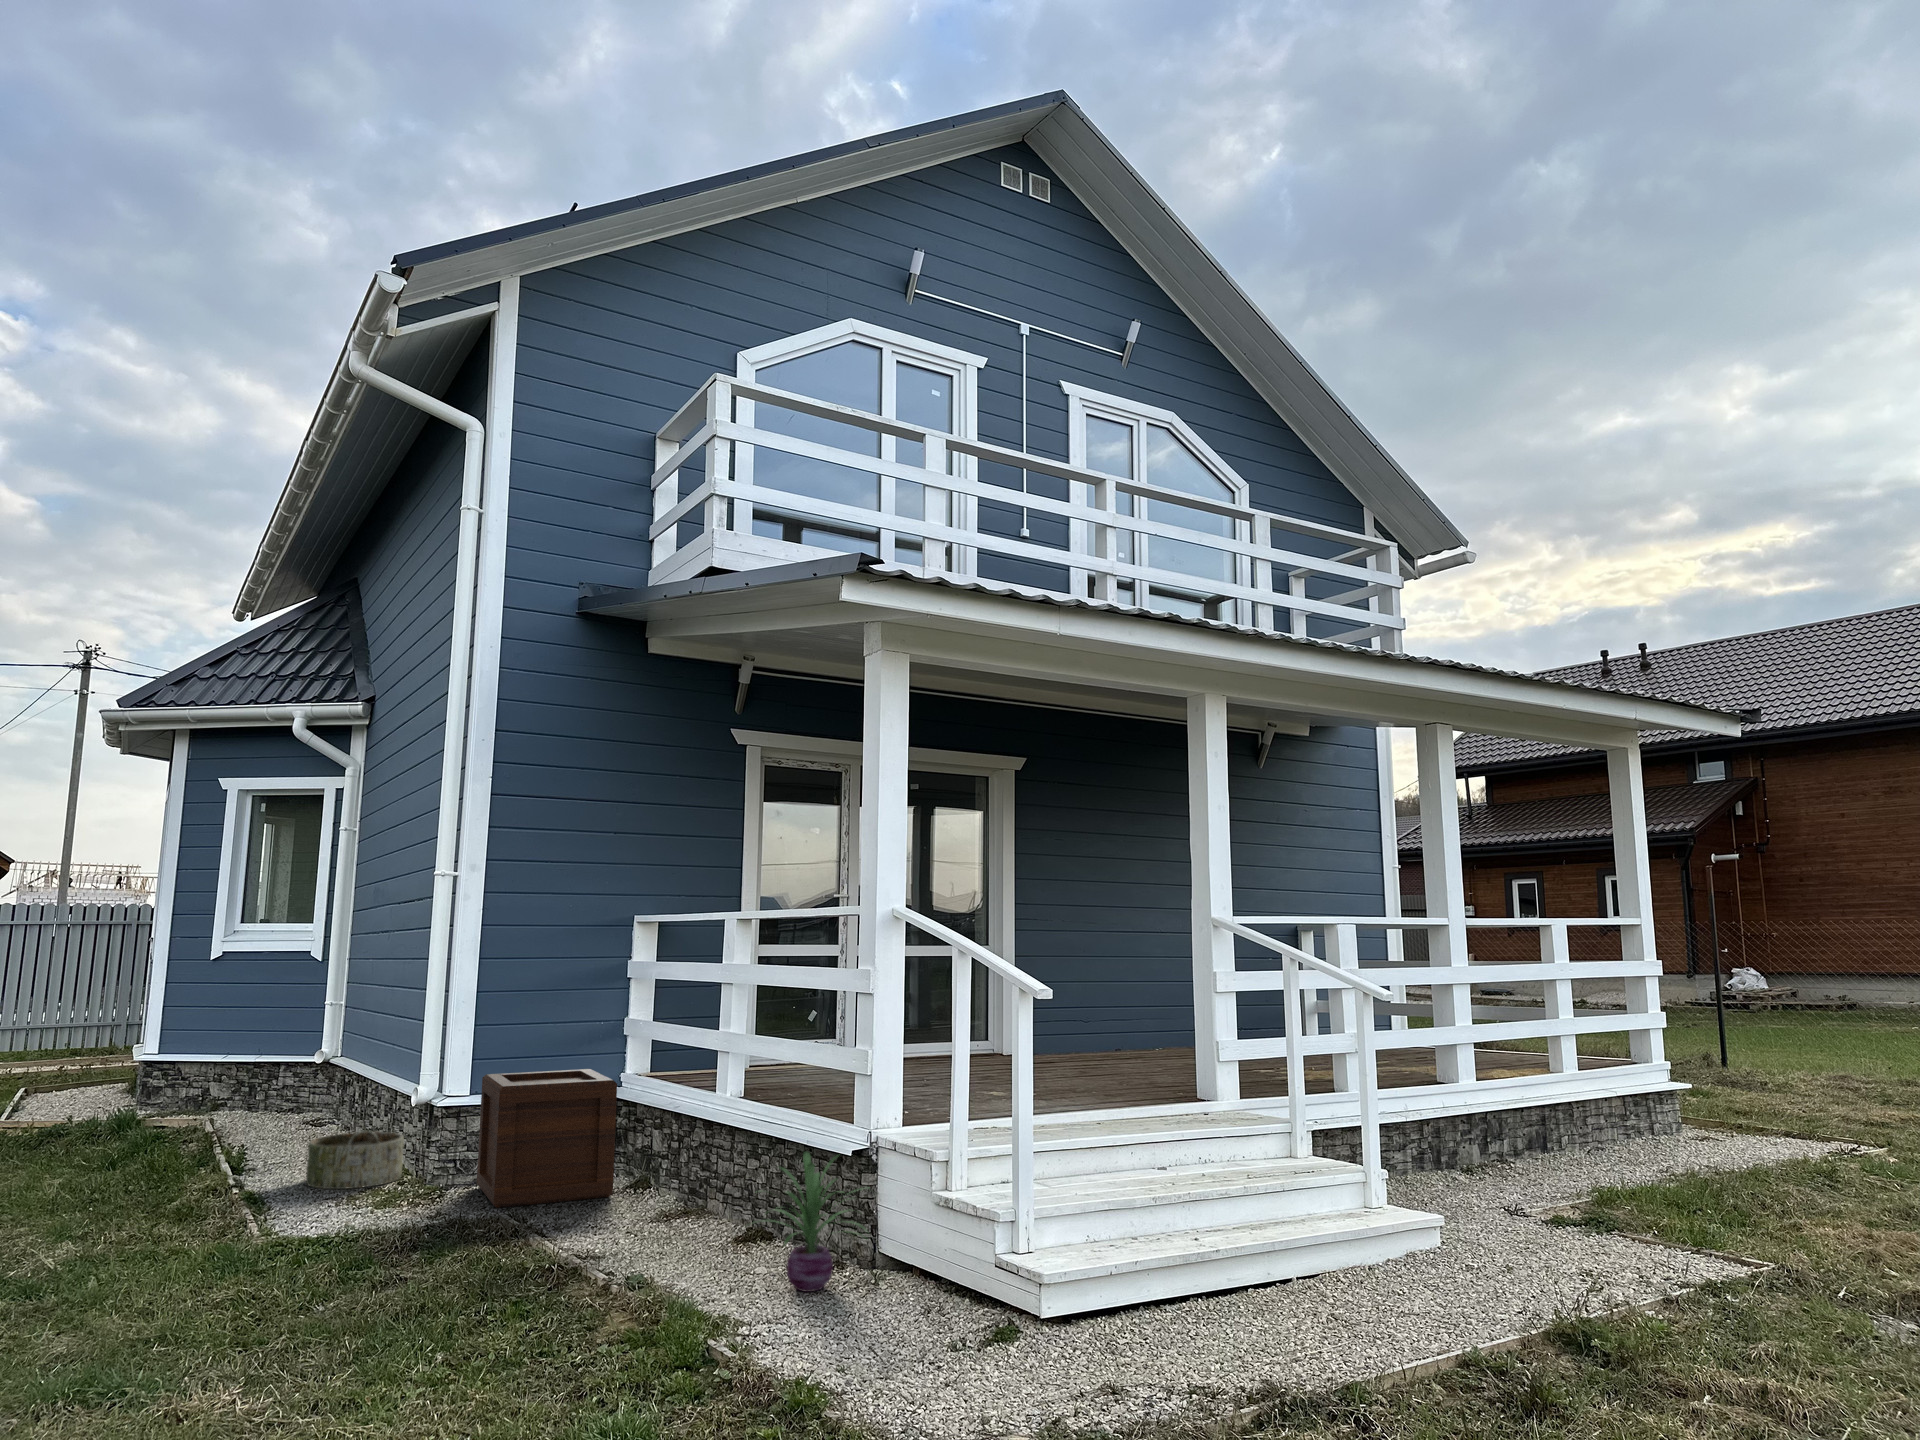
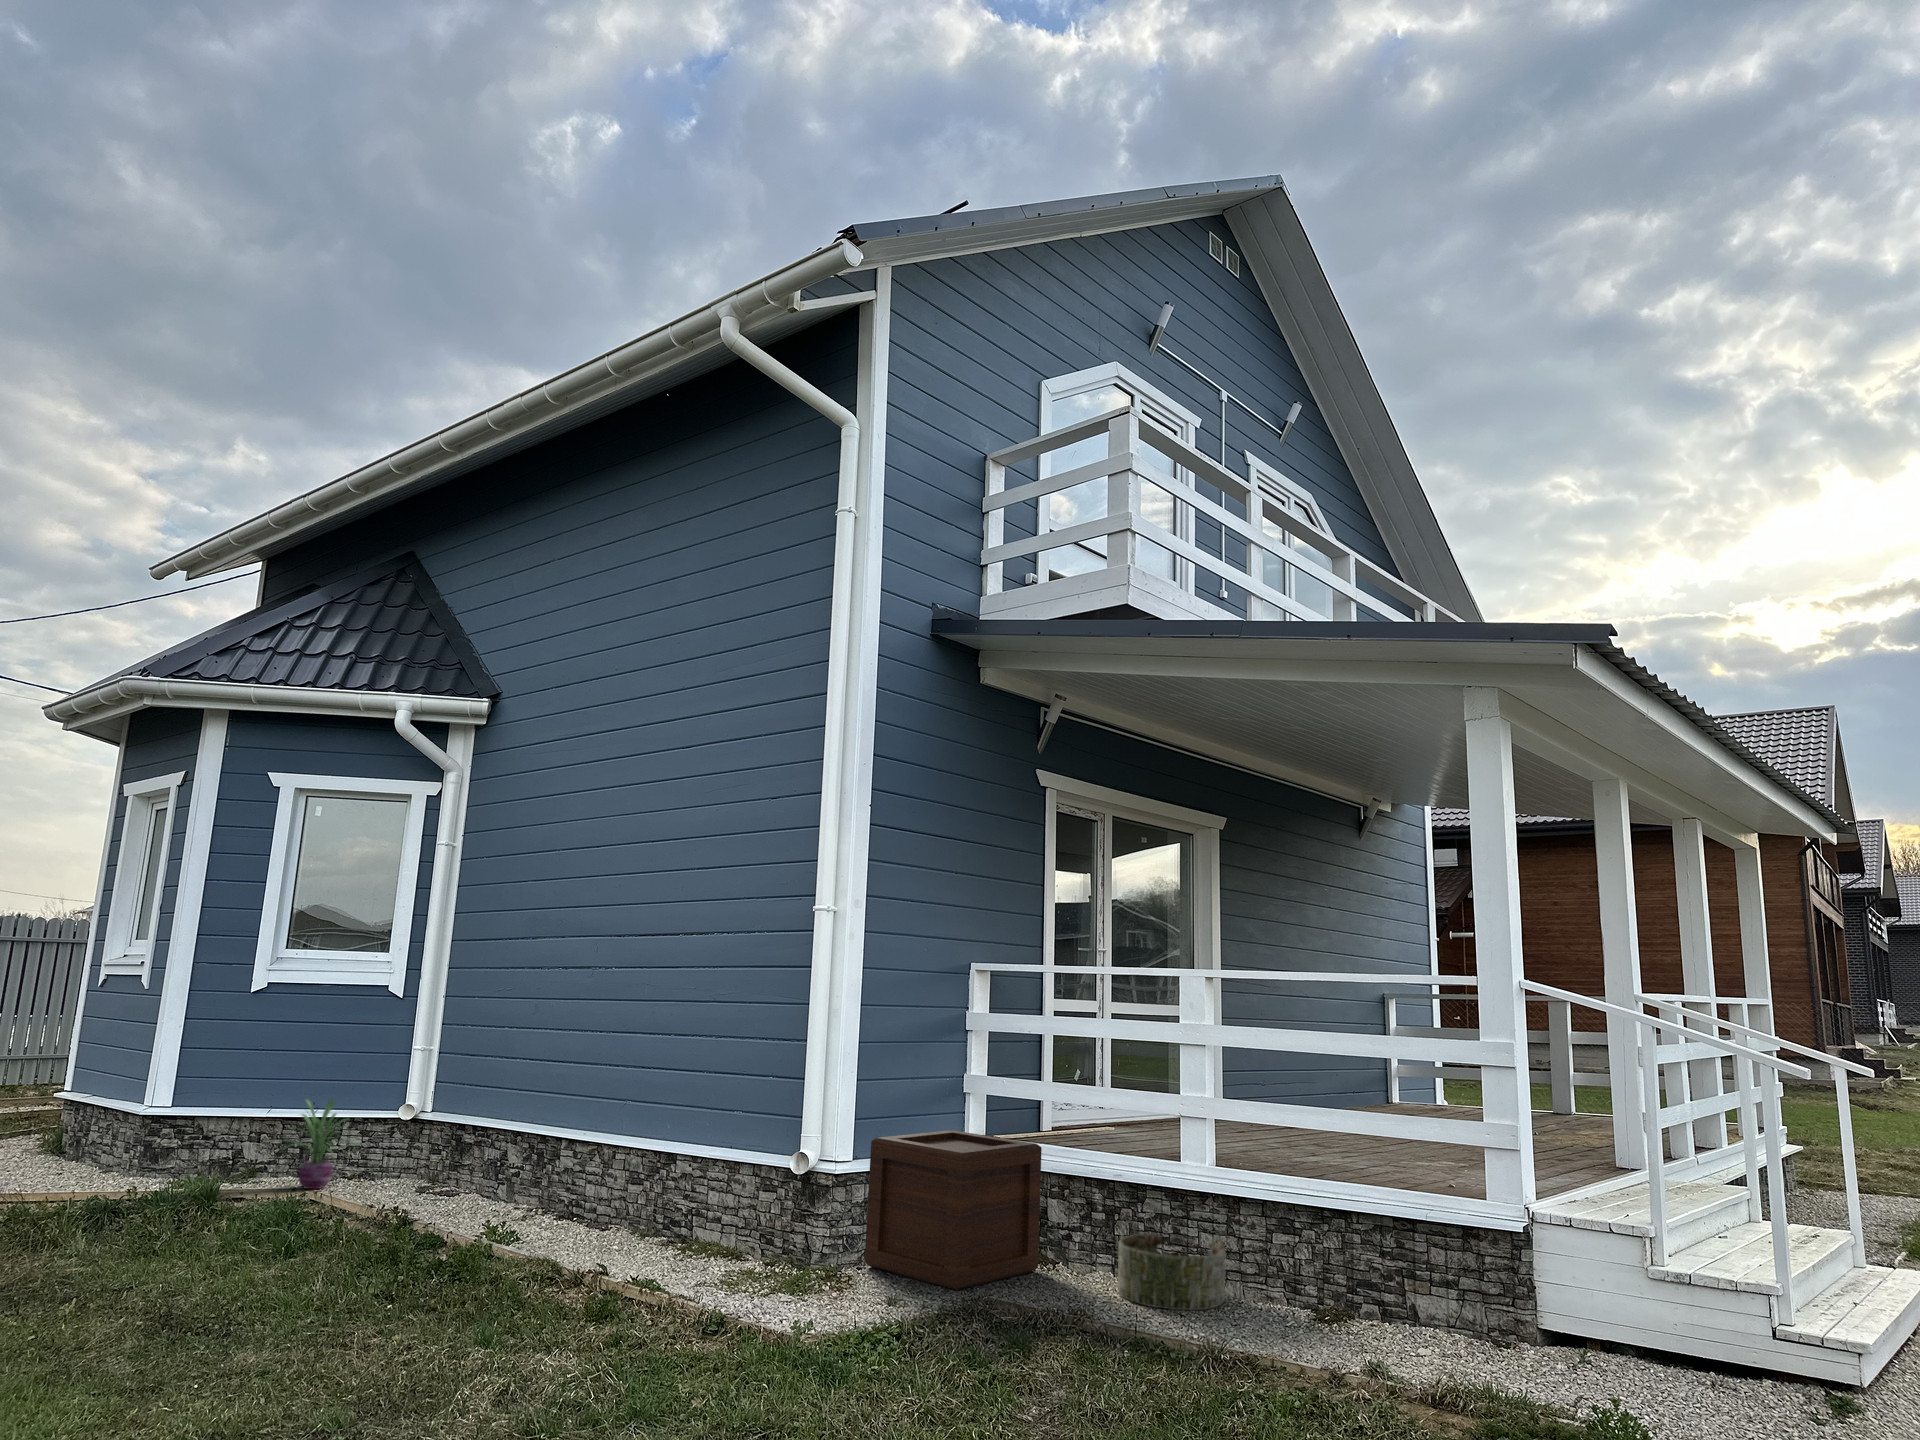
basket: present [306,1123,404,1189] -> present [1118,1221,1225,1310]
decorative plant: present [747,1151,869,1292] -> present [280,1098,340,1189]

